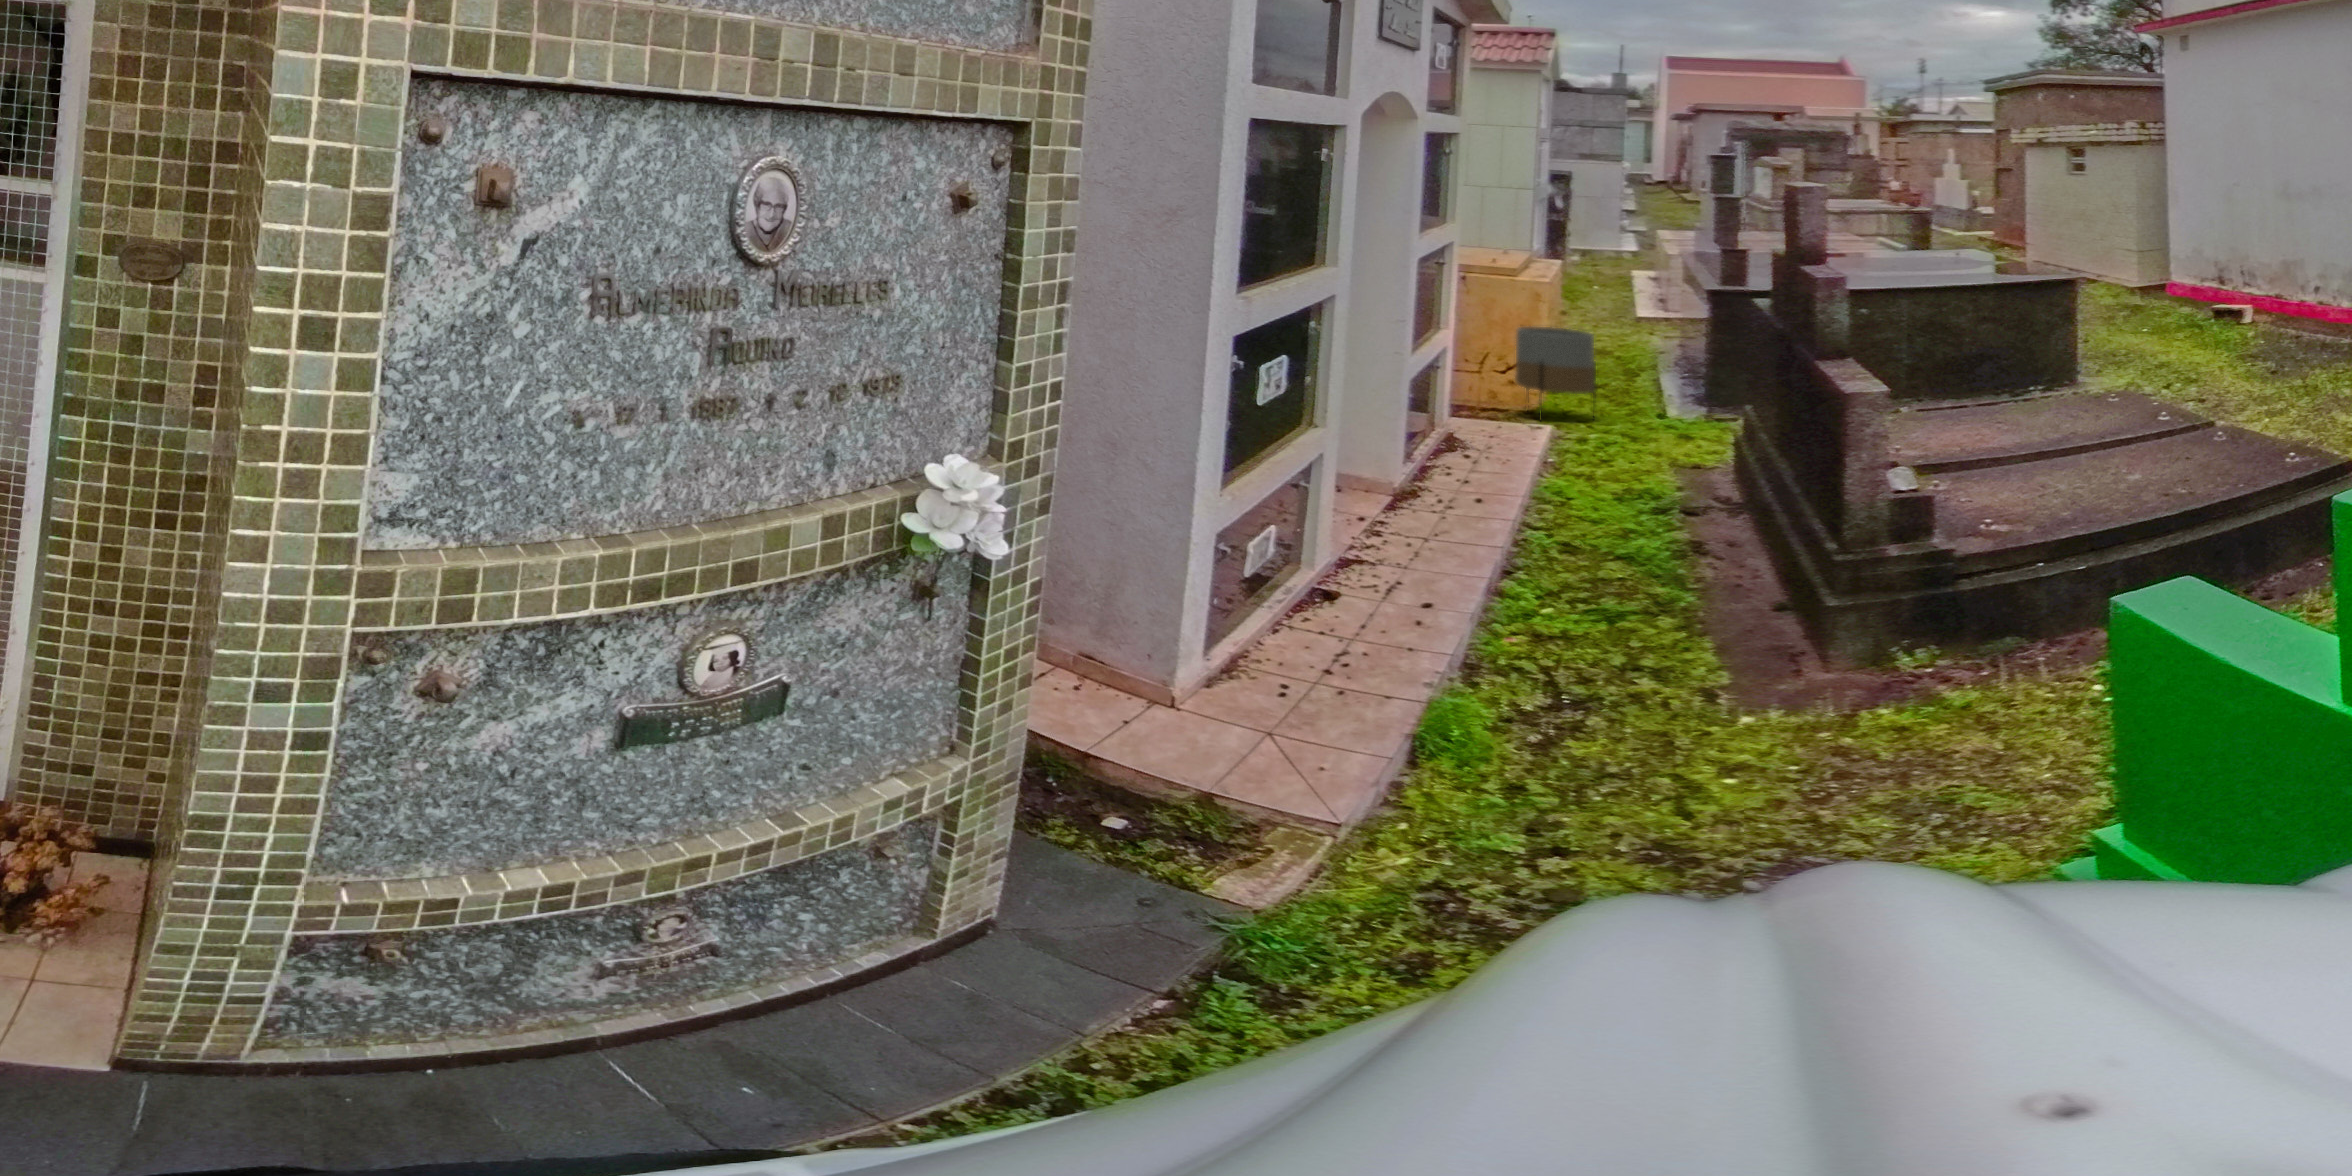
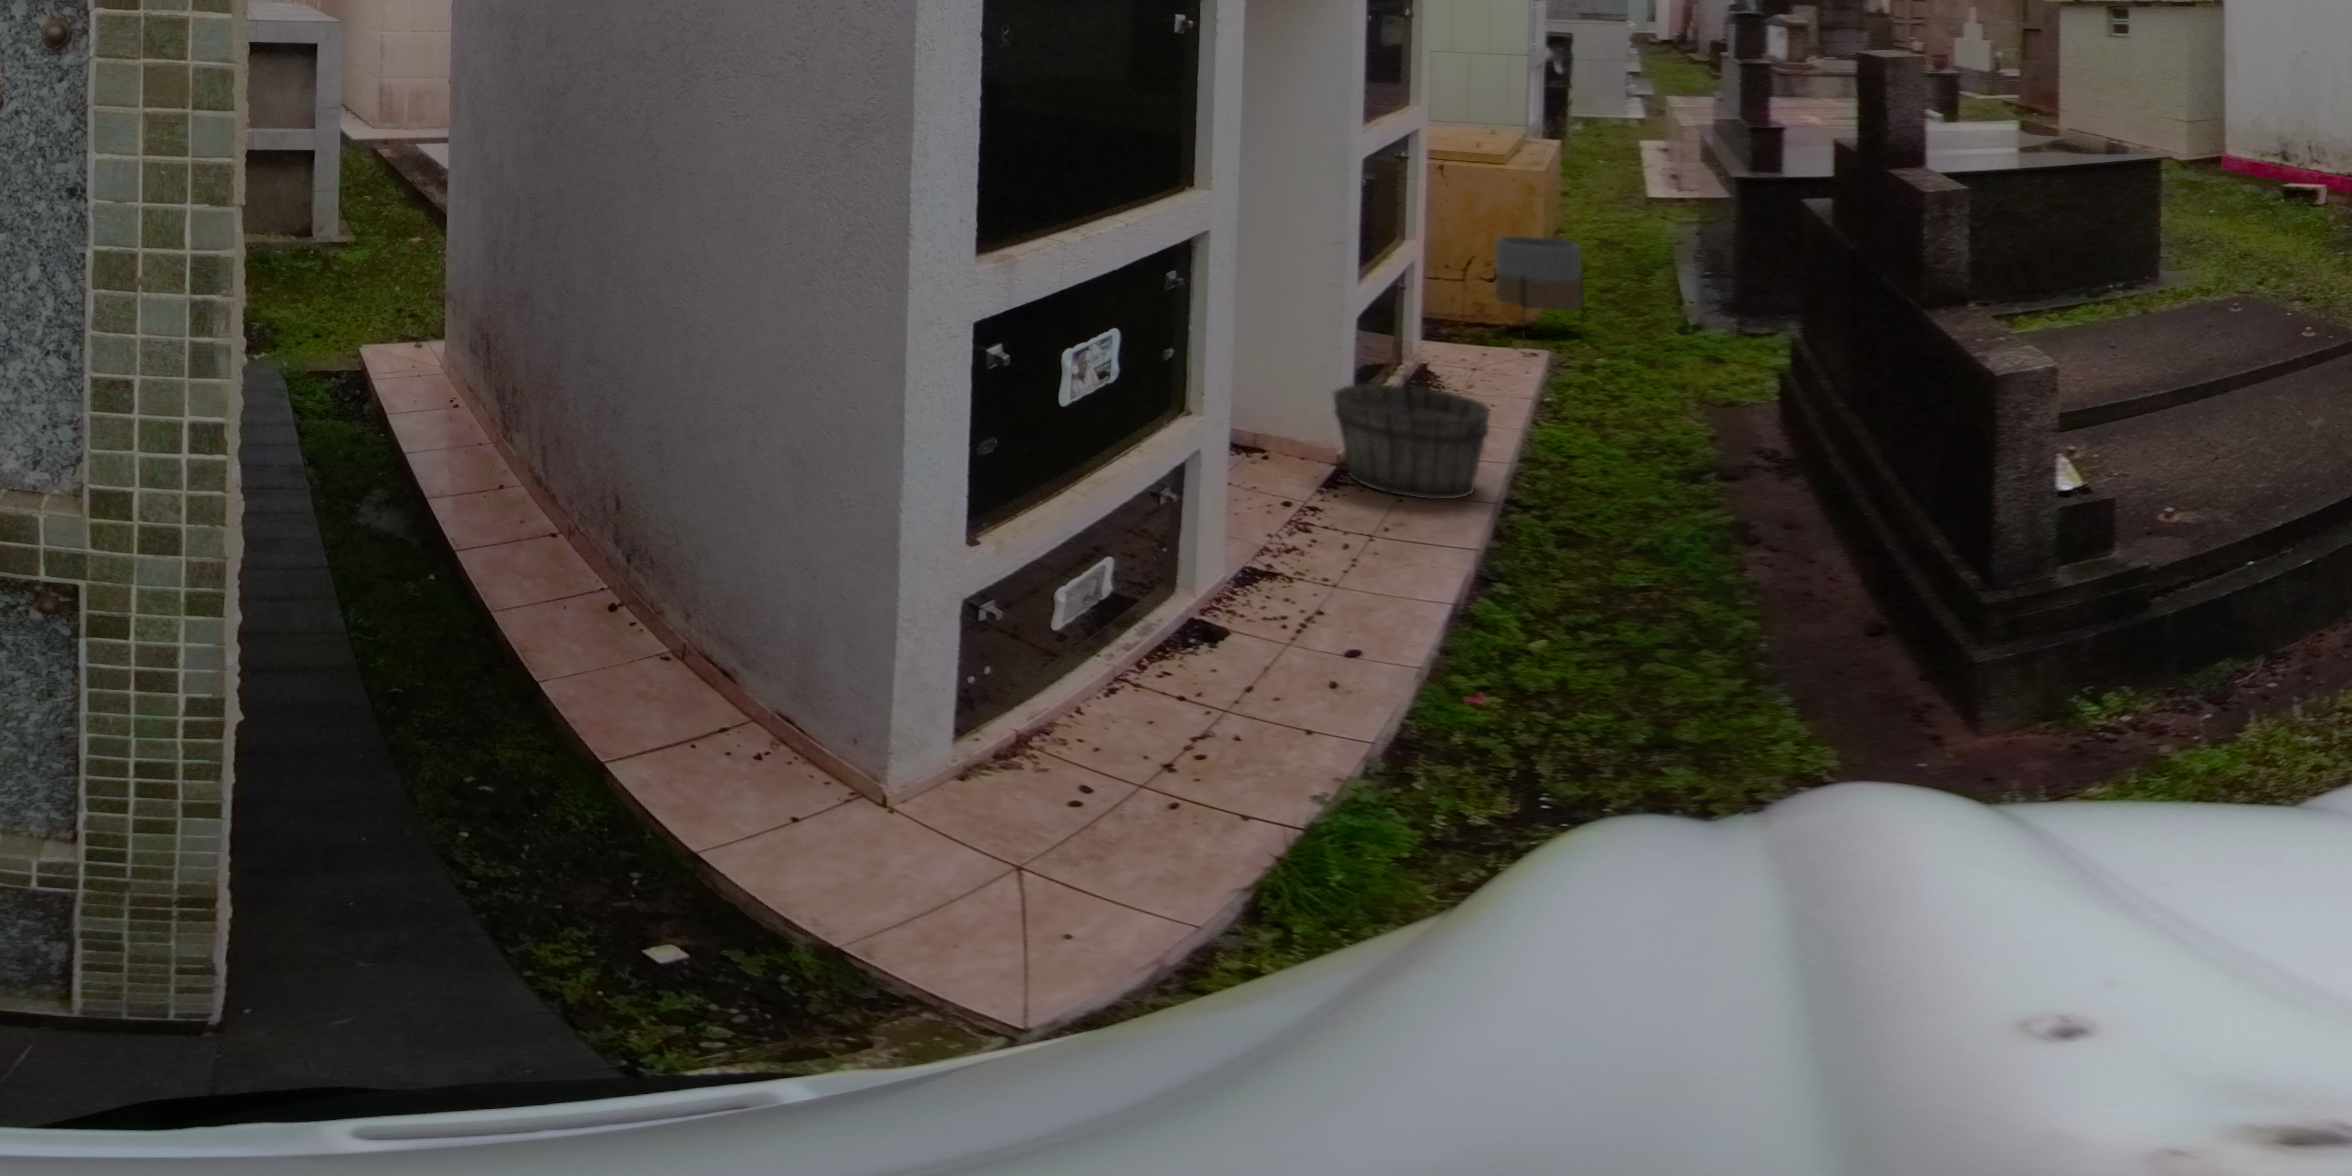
wooden bucket: none [1387,415,1529,531] -> present [1333,376,1490,499]

